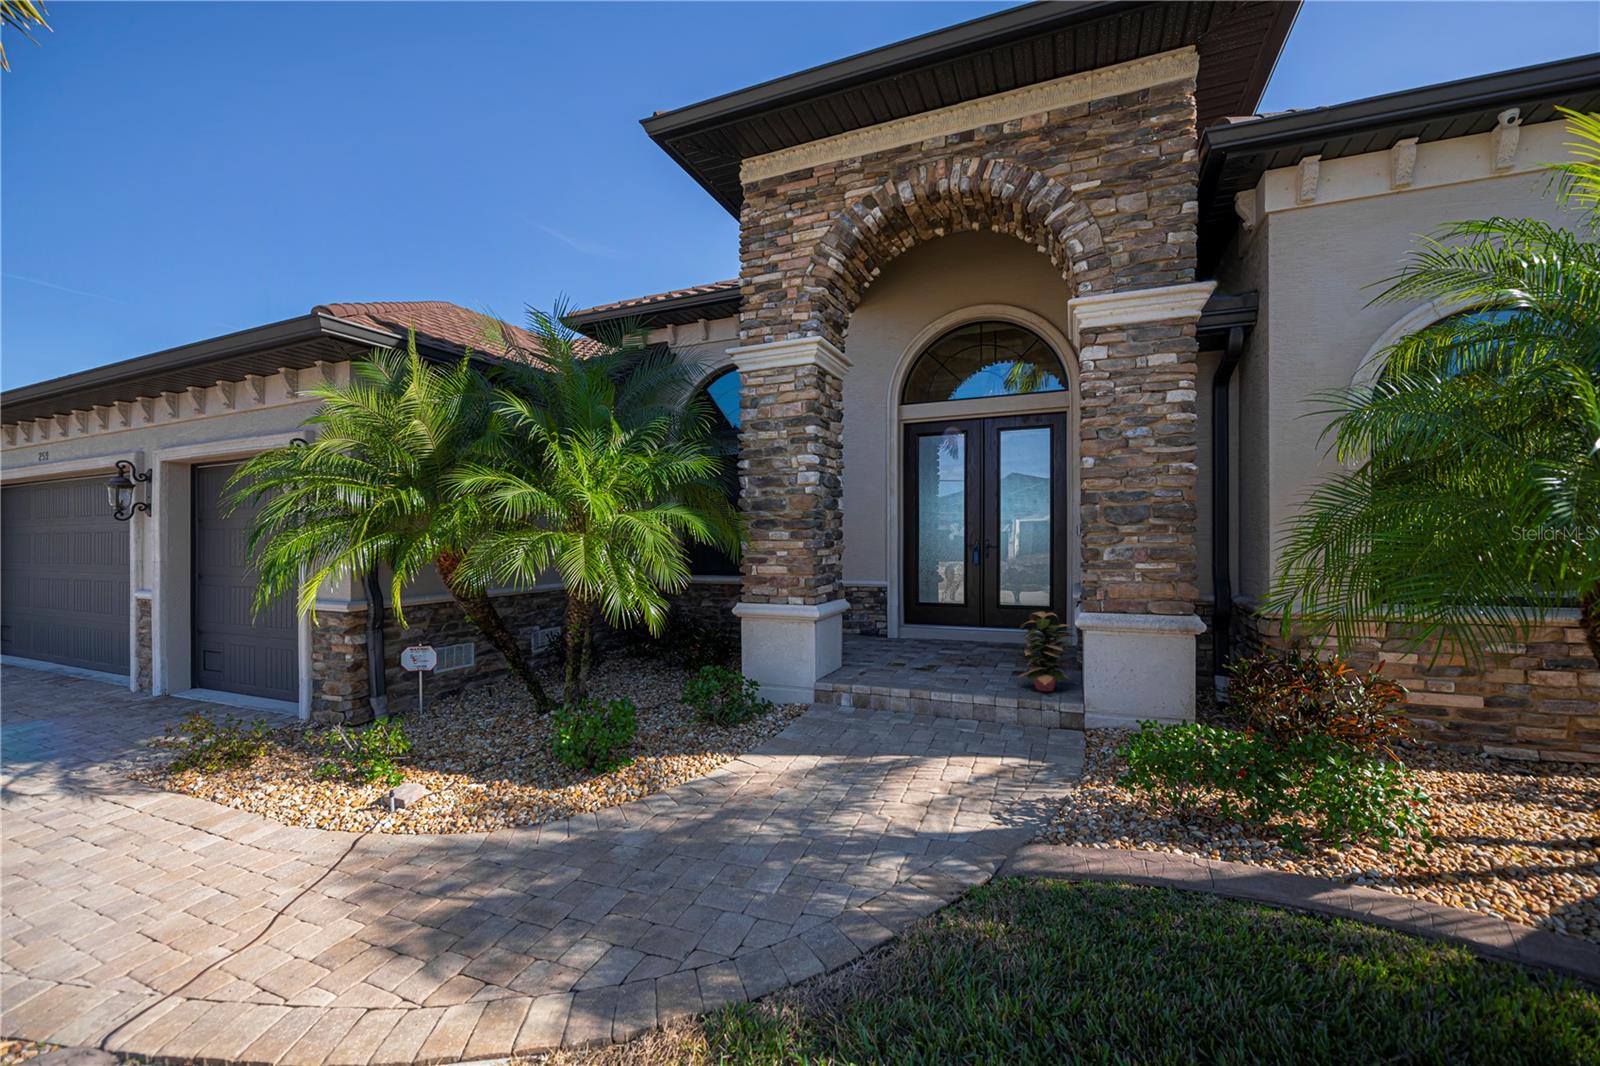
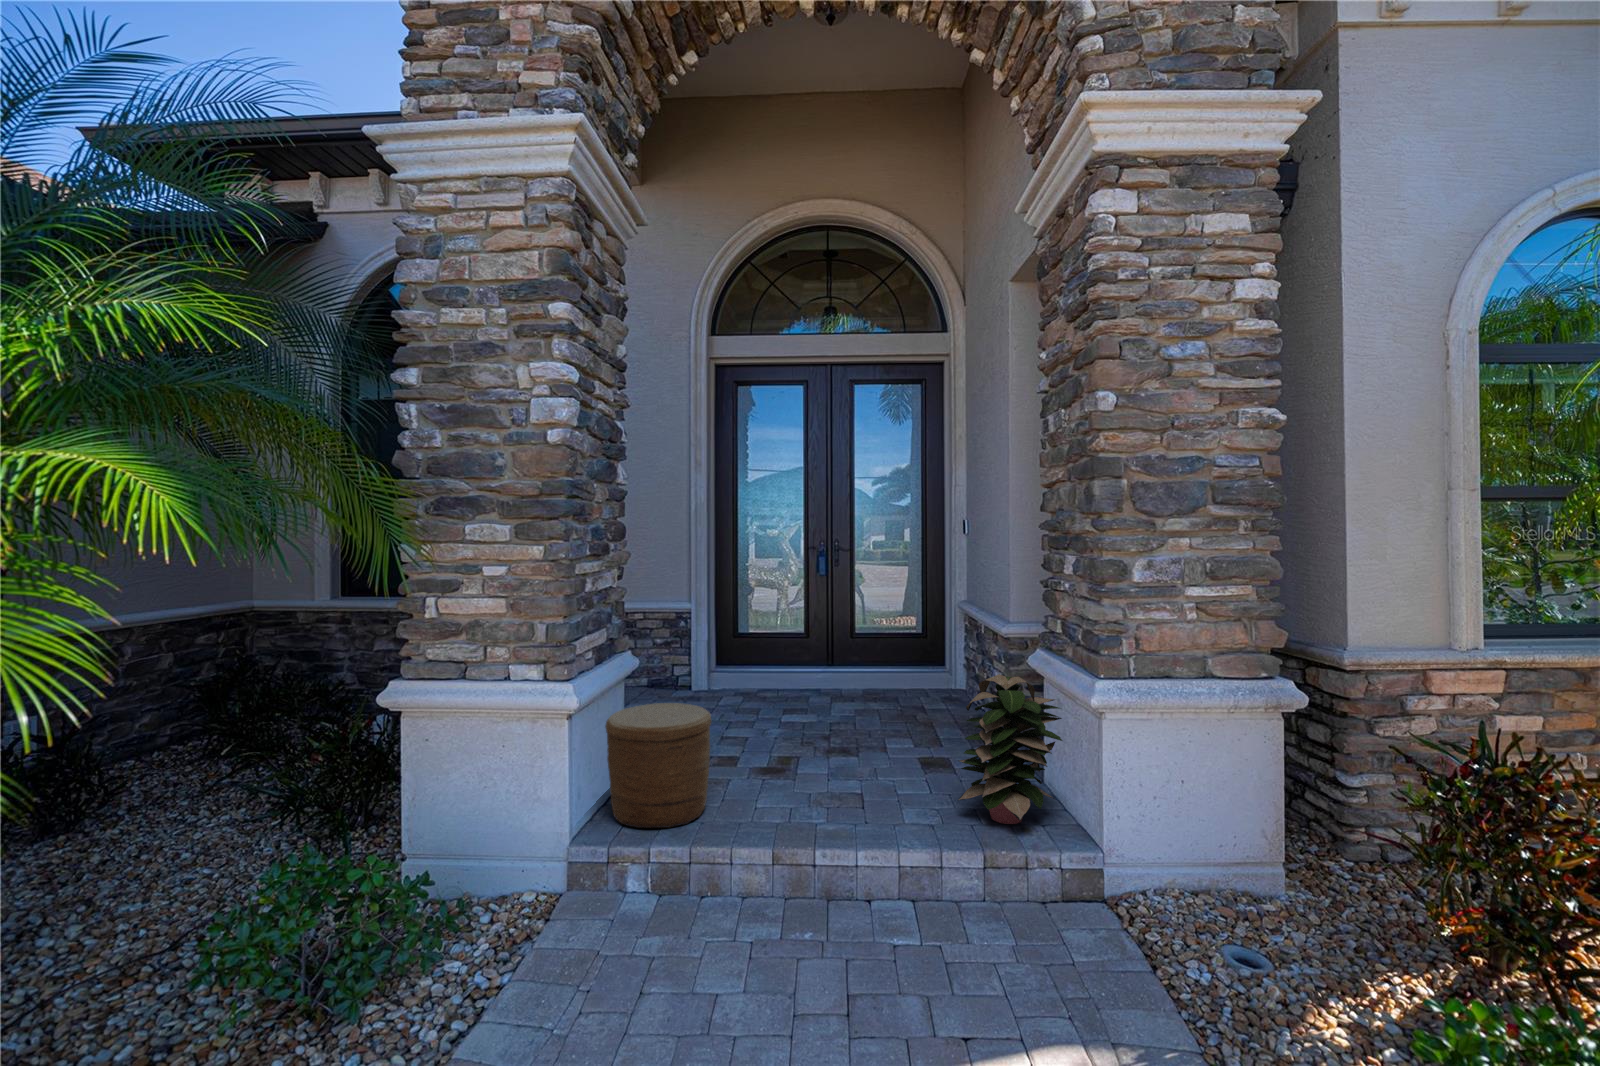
woven basket: none [833,623,886,681] -> present [605,703,712,828]

